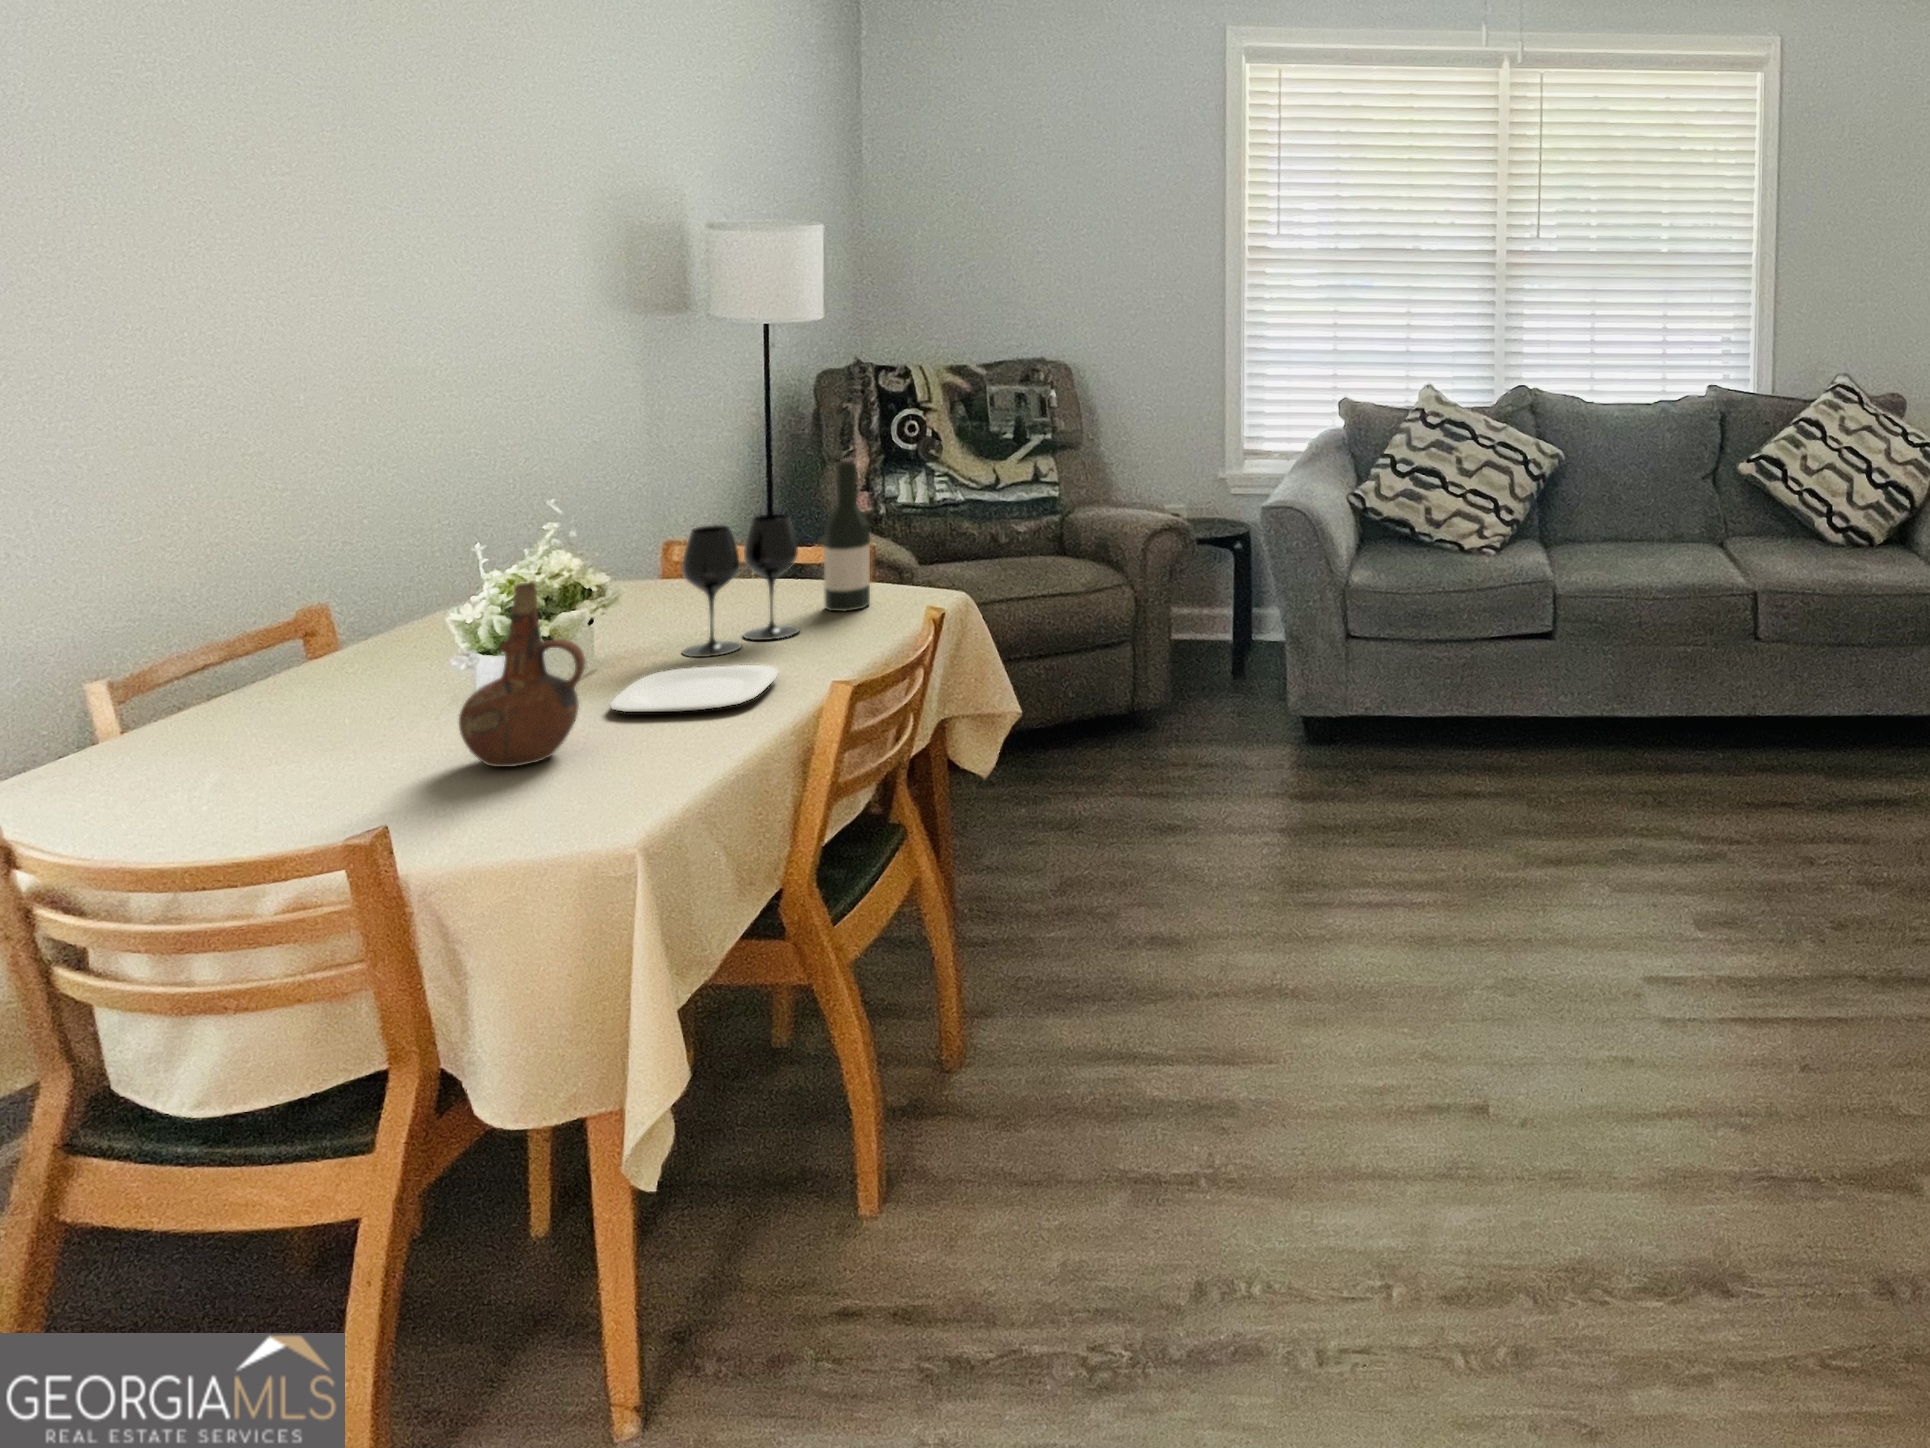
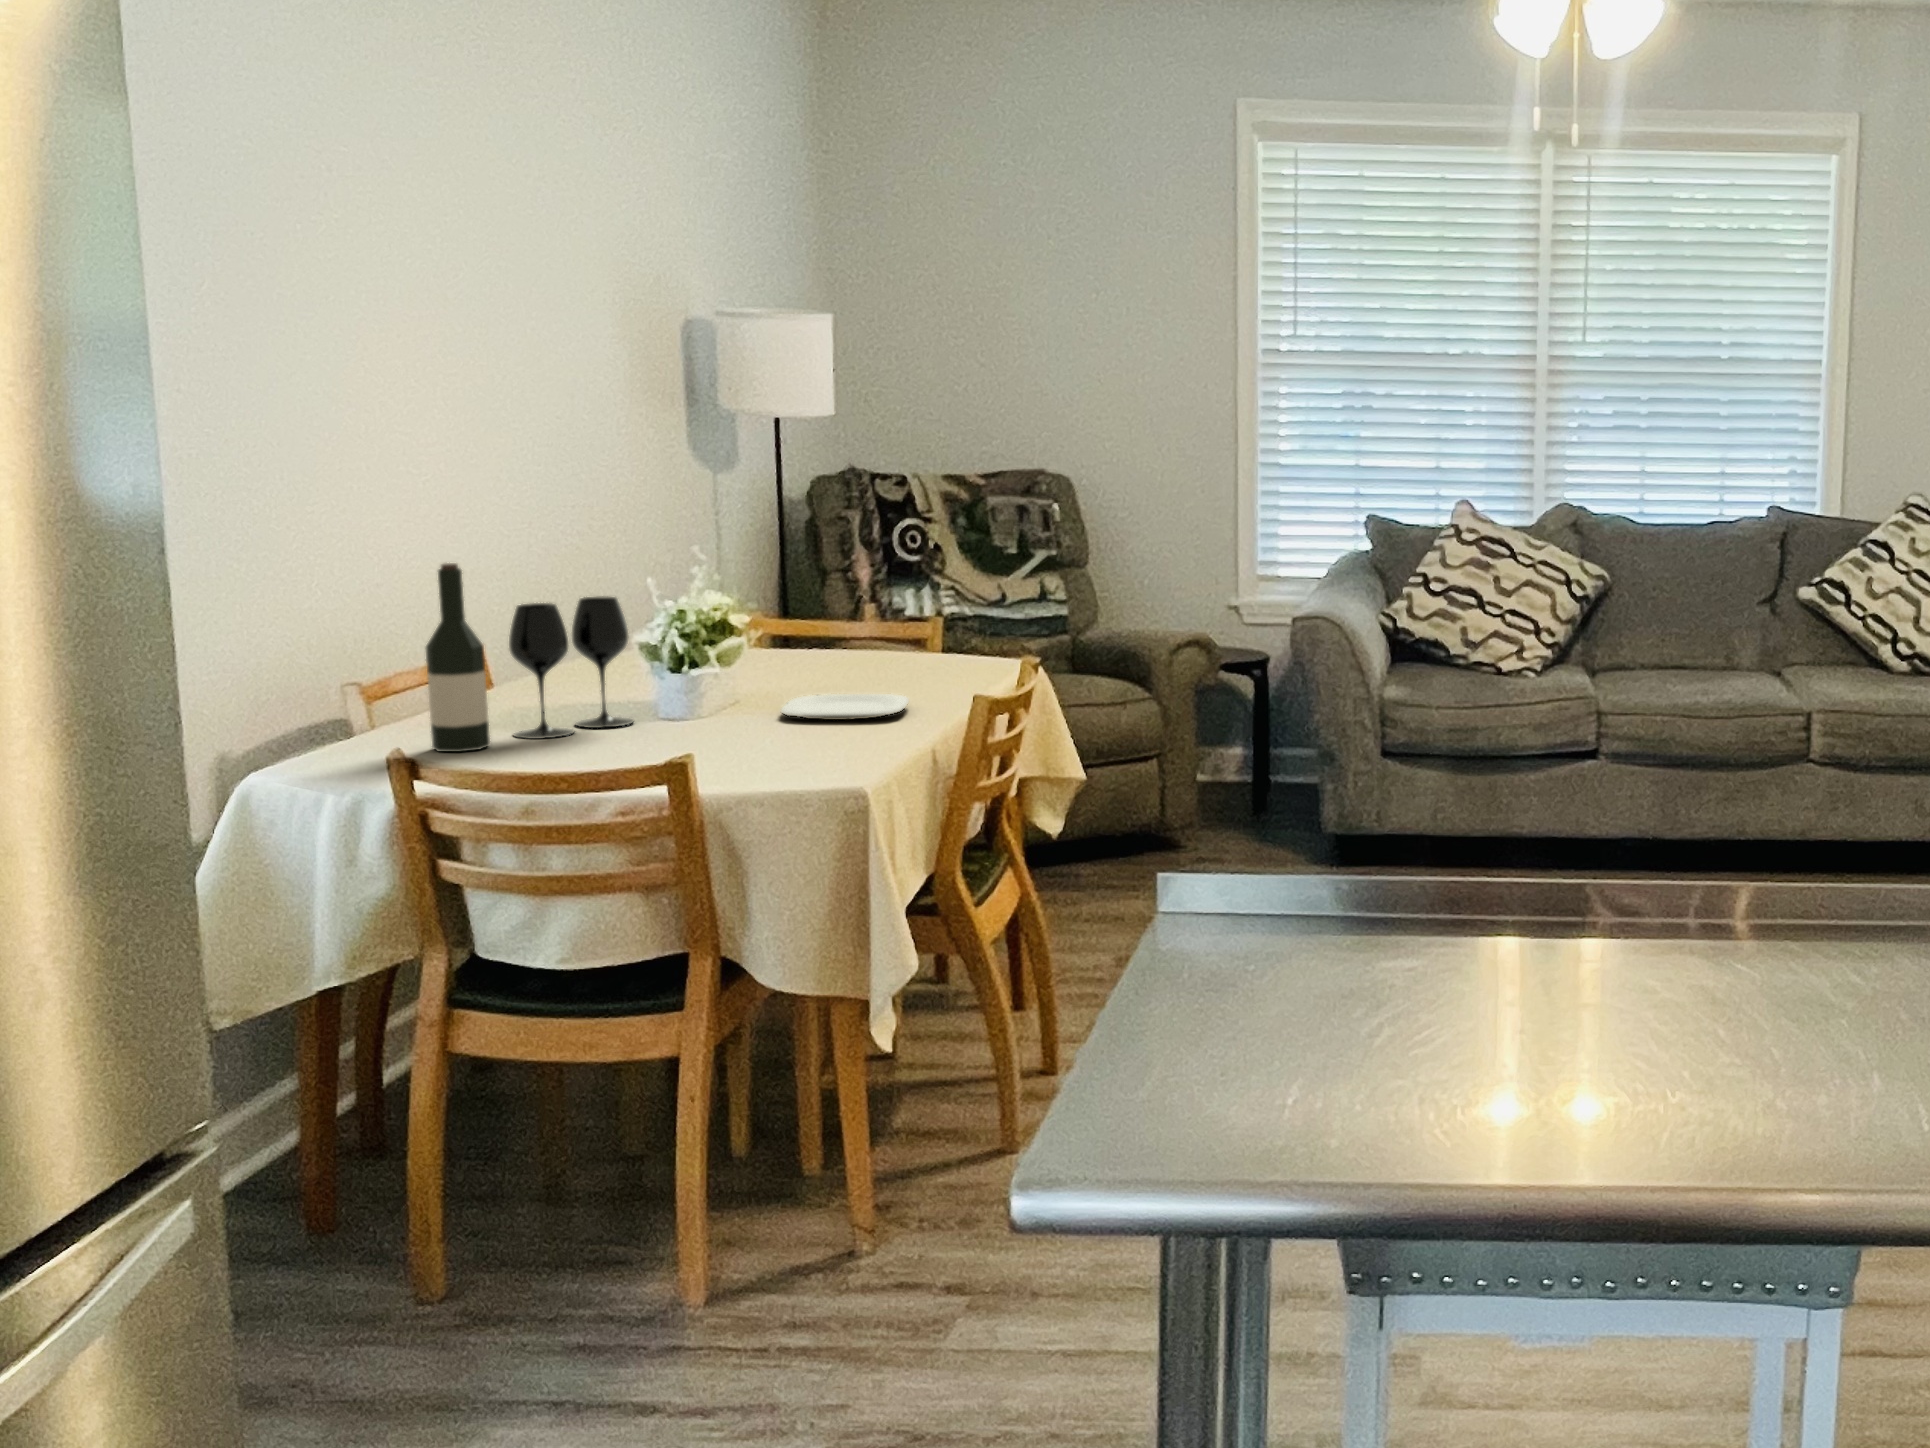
wine bottle: present [824,458,870,611] -> present [426,563,490,752]
wine glass: present [682,514,799,657] -> present [509,596,633,739]
ceramic pitcher: present [459,583,585,767] -> none [690,593,781,741]

